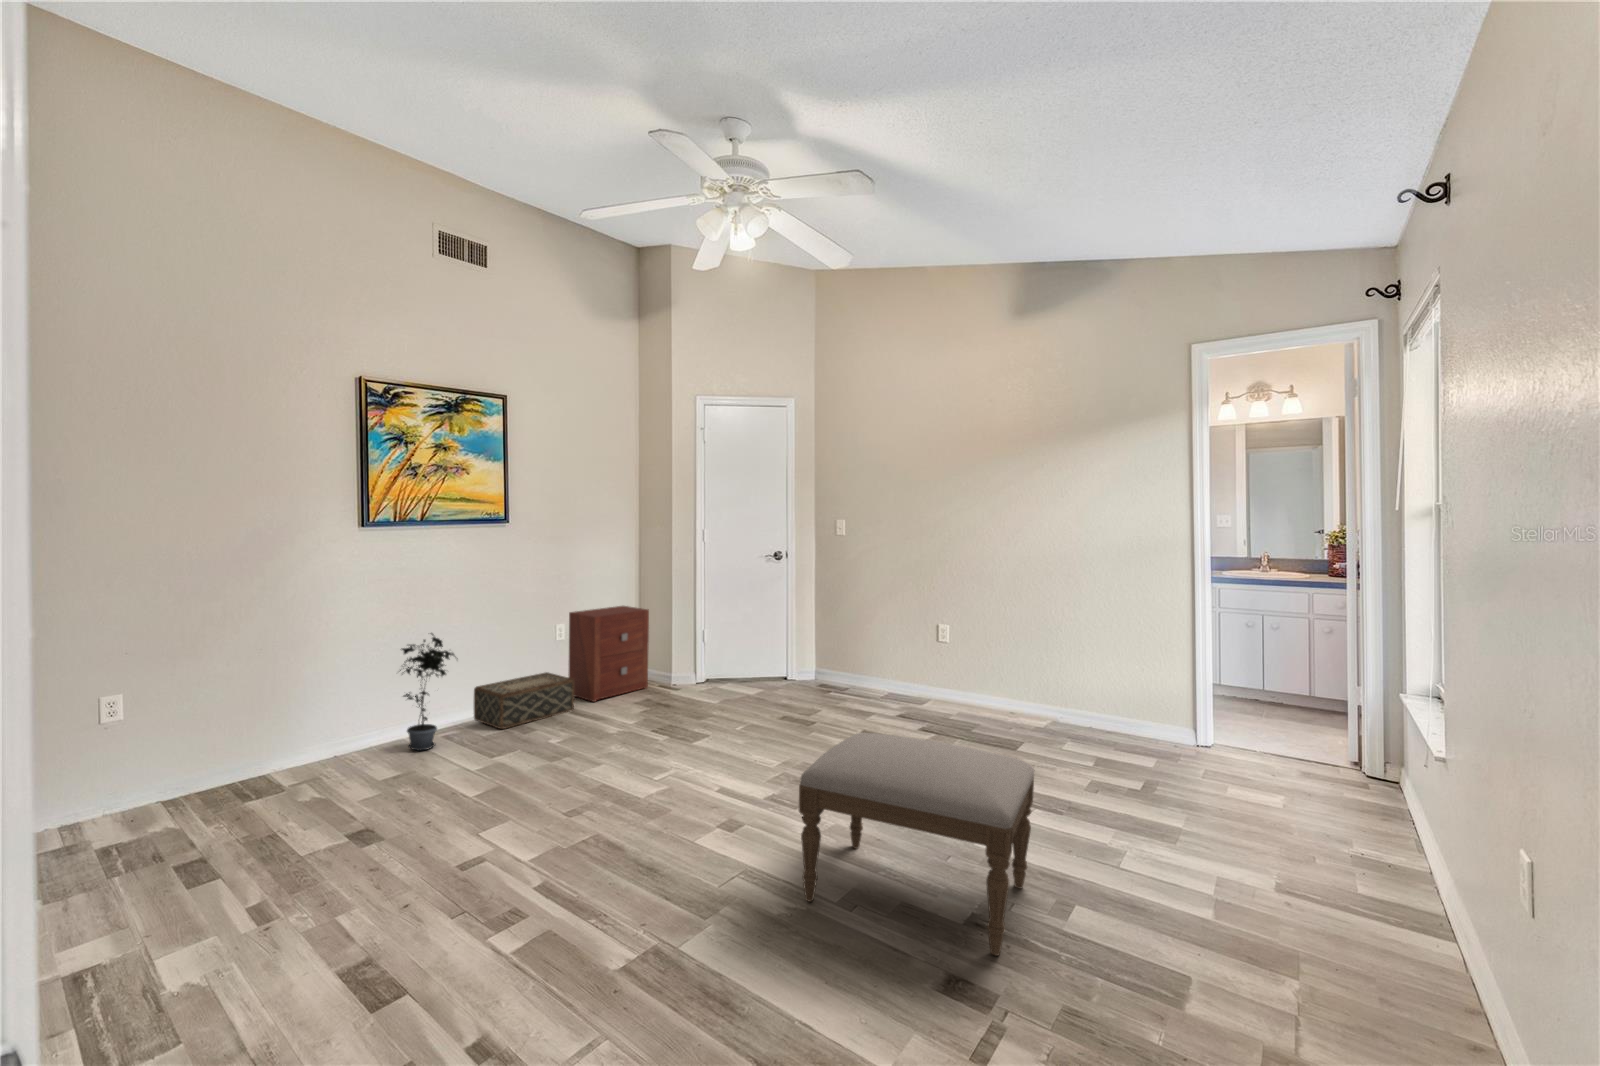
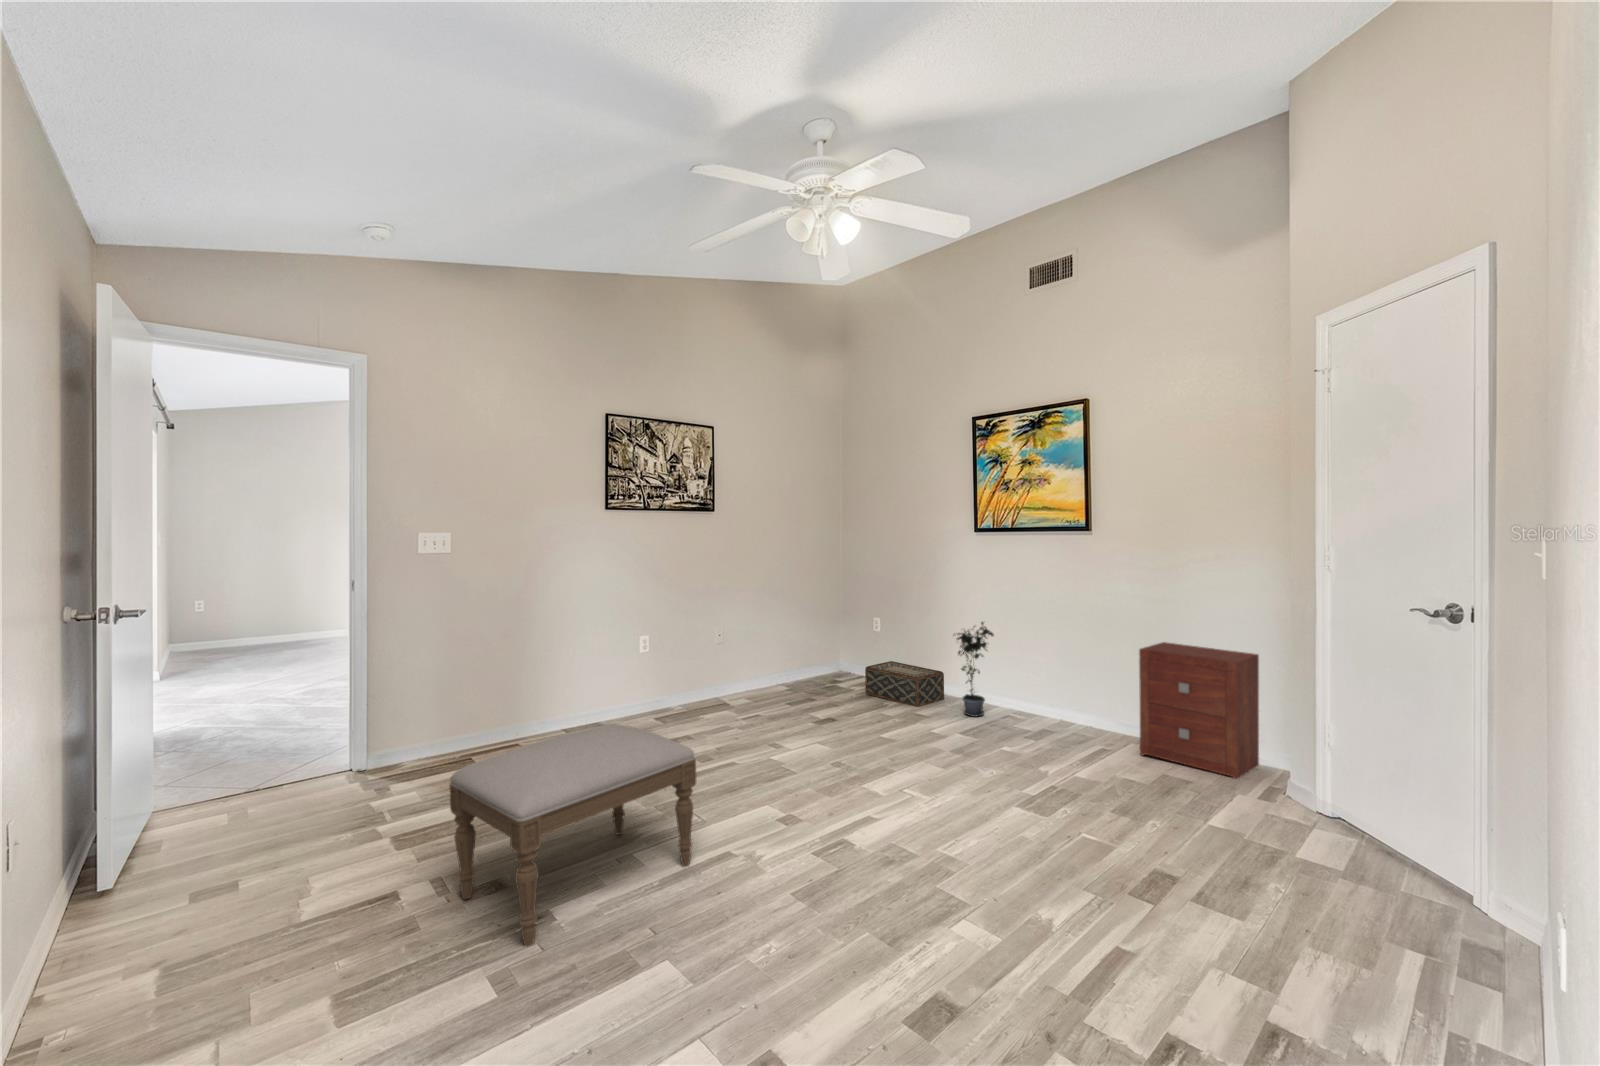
woven basket: present [474,672,574,729] -> present [865,661,944,707]

